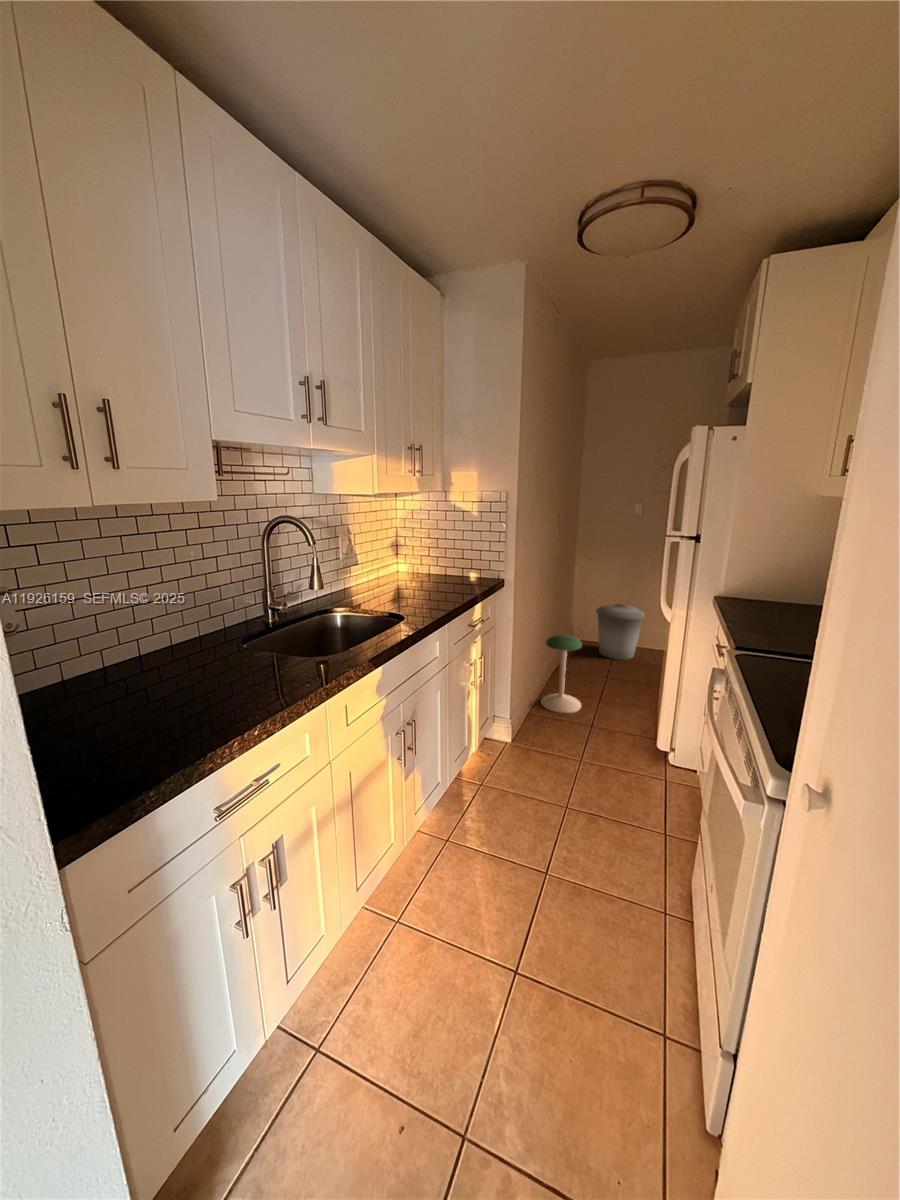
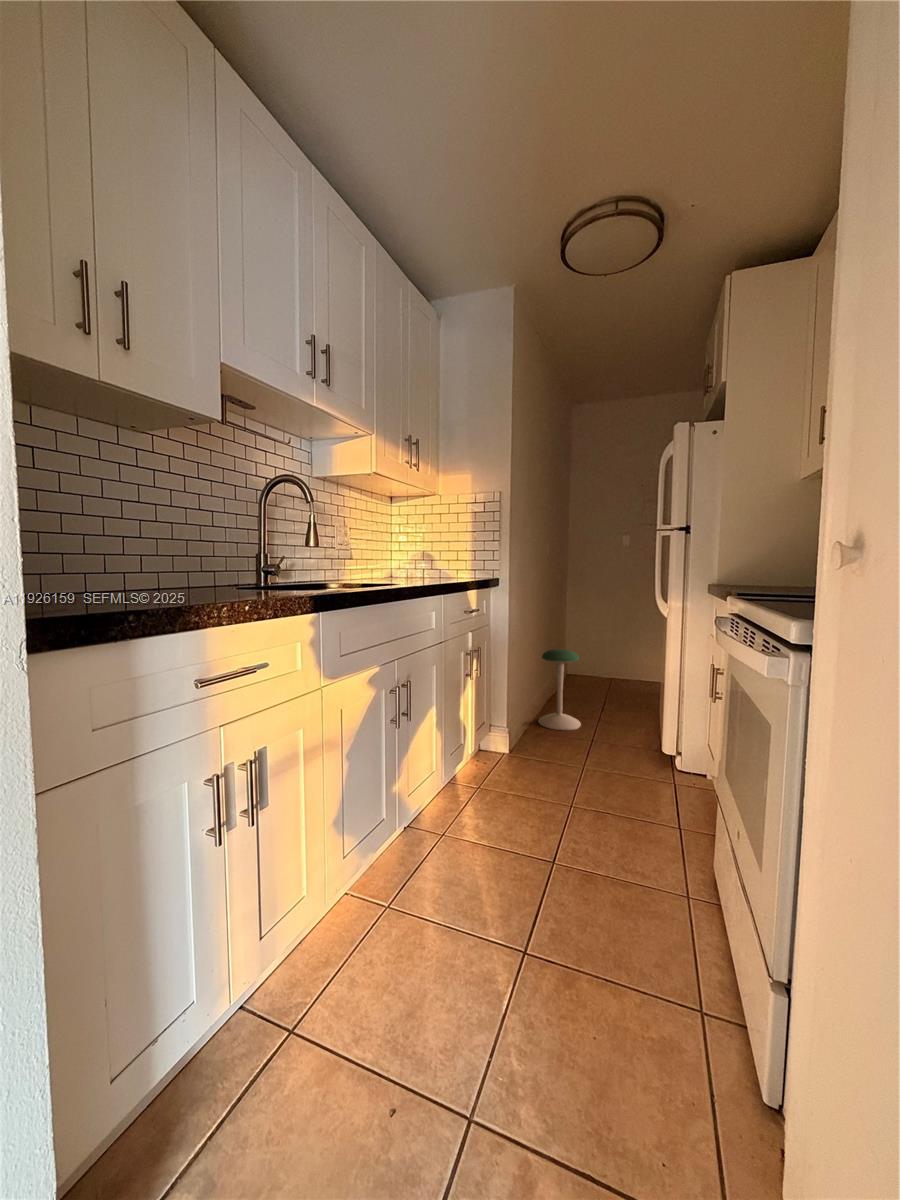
trash can: present [596,604,645,659] -> none [591,633,640,690]

